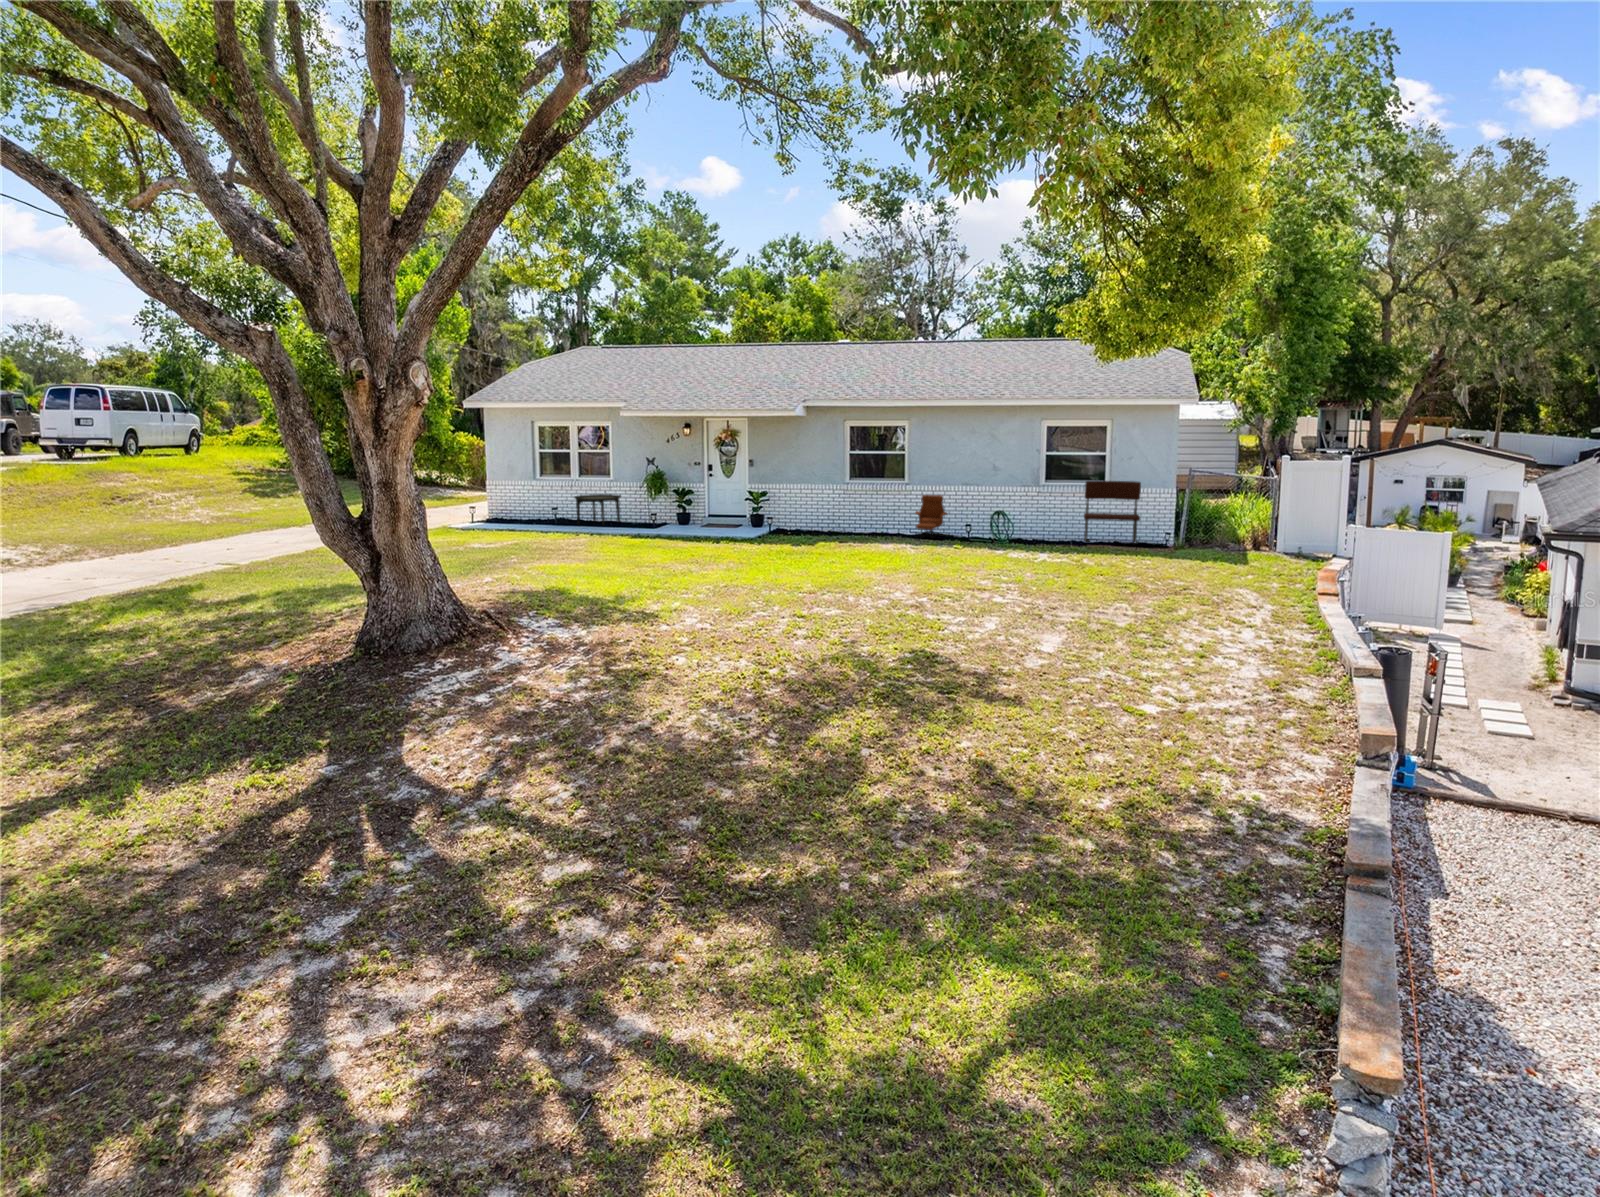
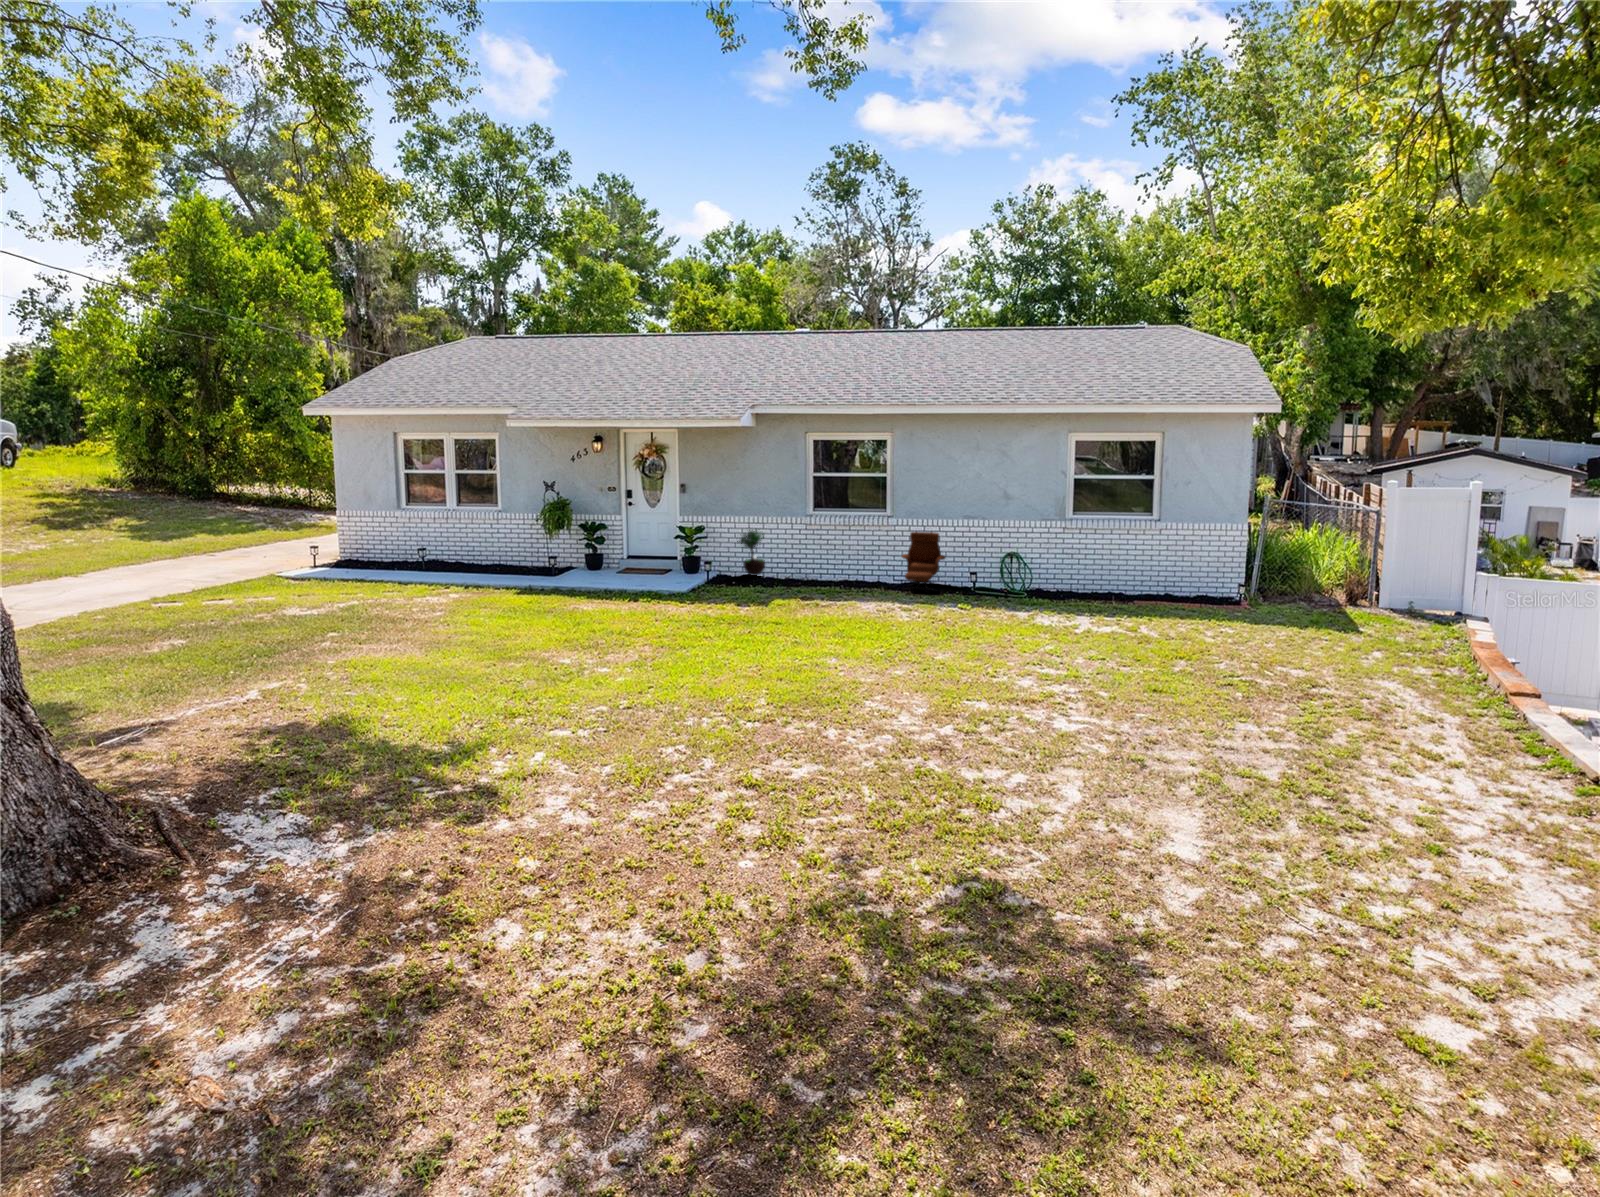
bench: present [1084,481,1141,543] -> none [1128,514,1211,600]
potted tree: none [792,490,814,529] -> present [737,530,765,576]
round table: present [574,494,621,526] -> none [444,529,511,573]

